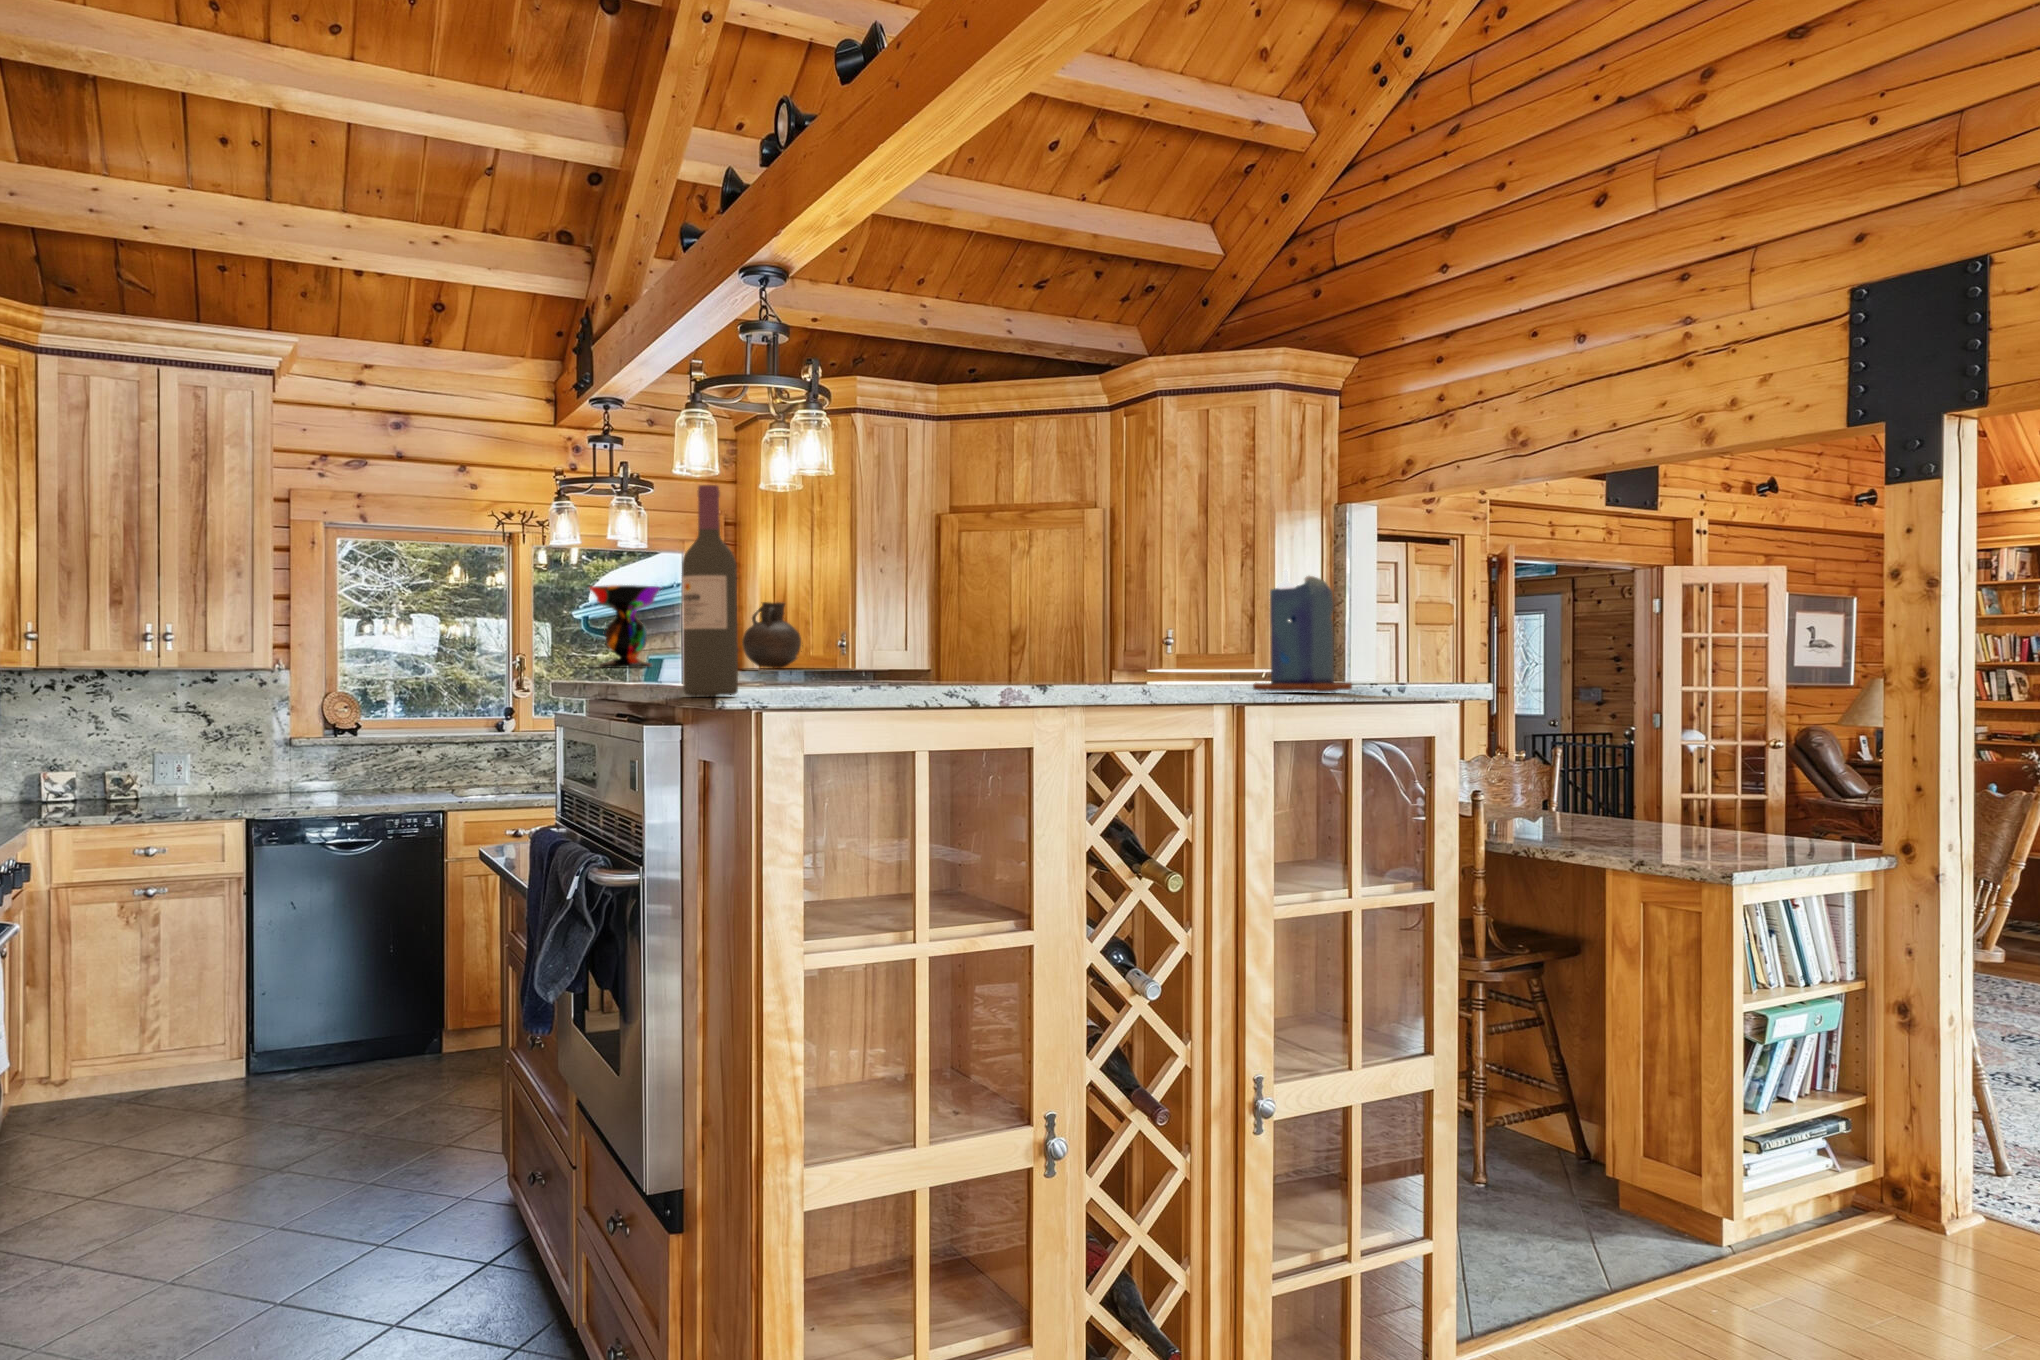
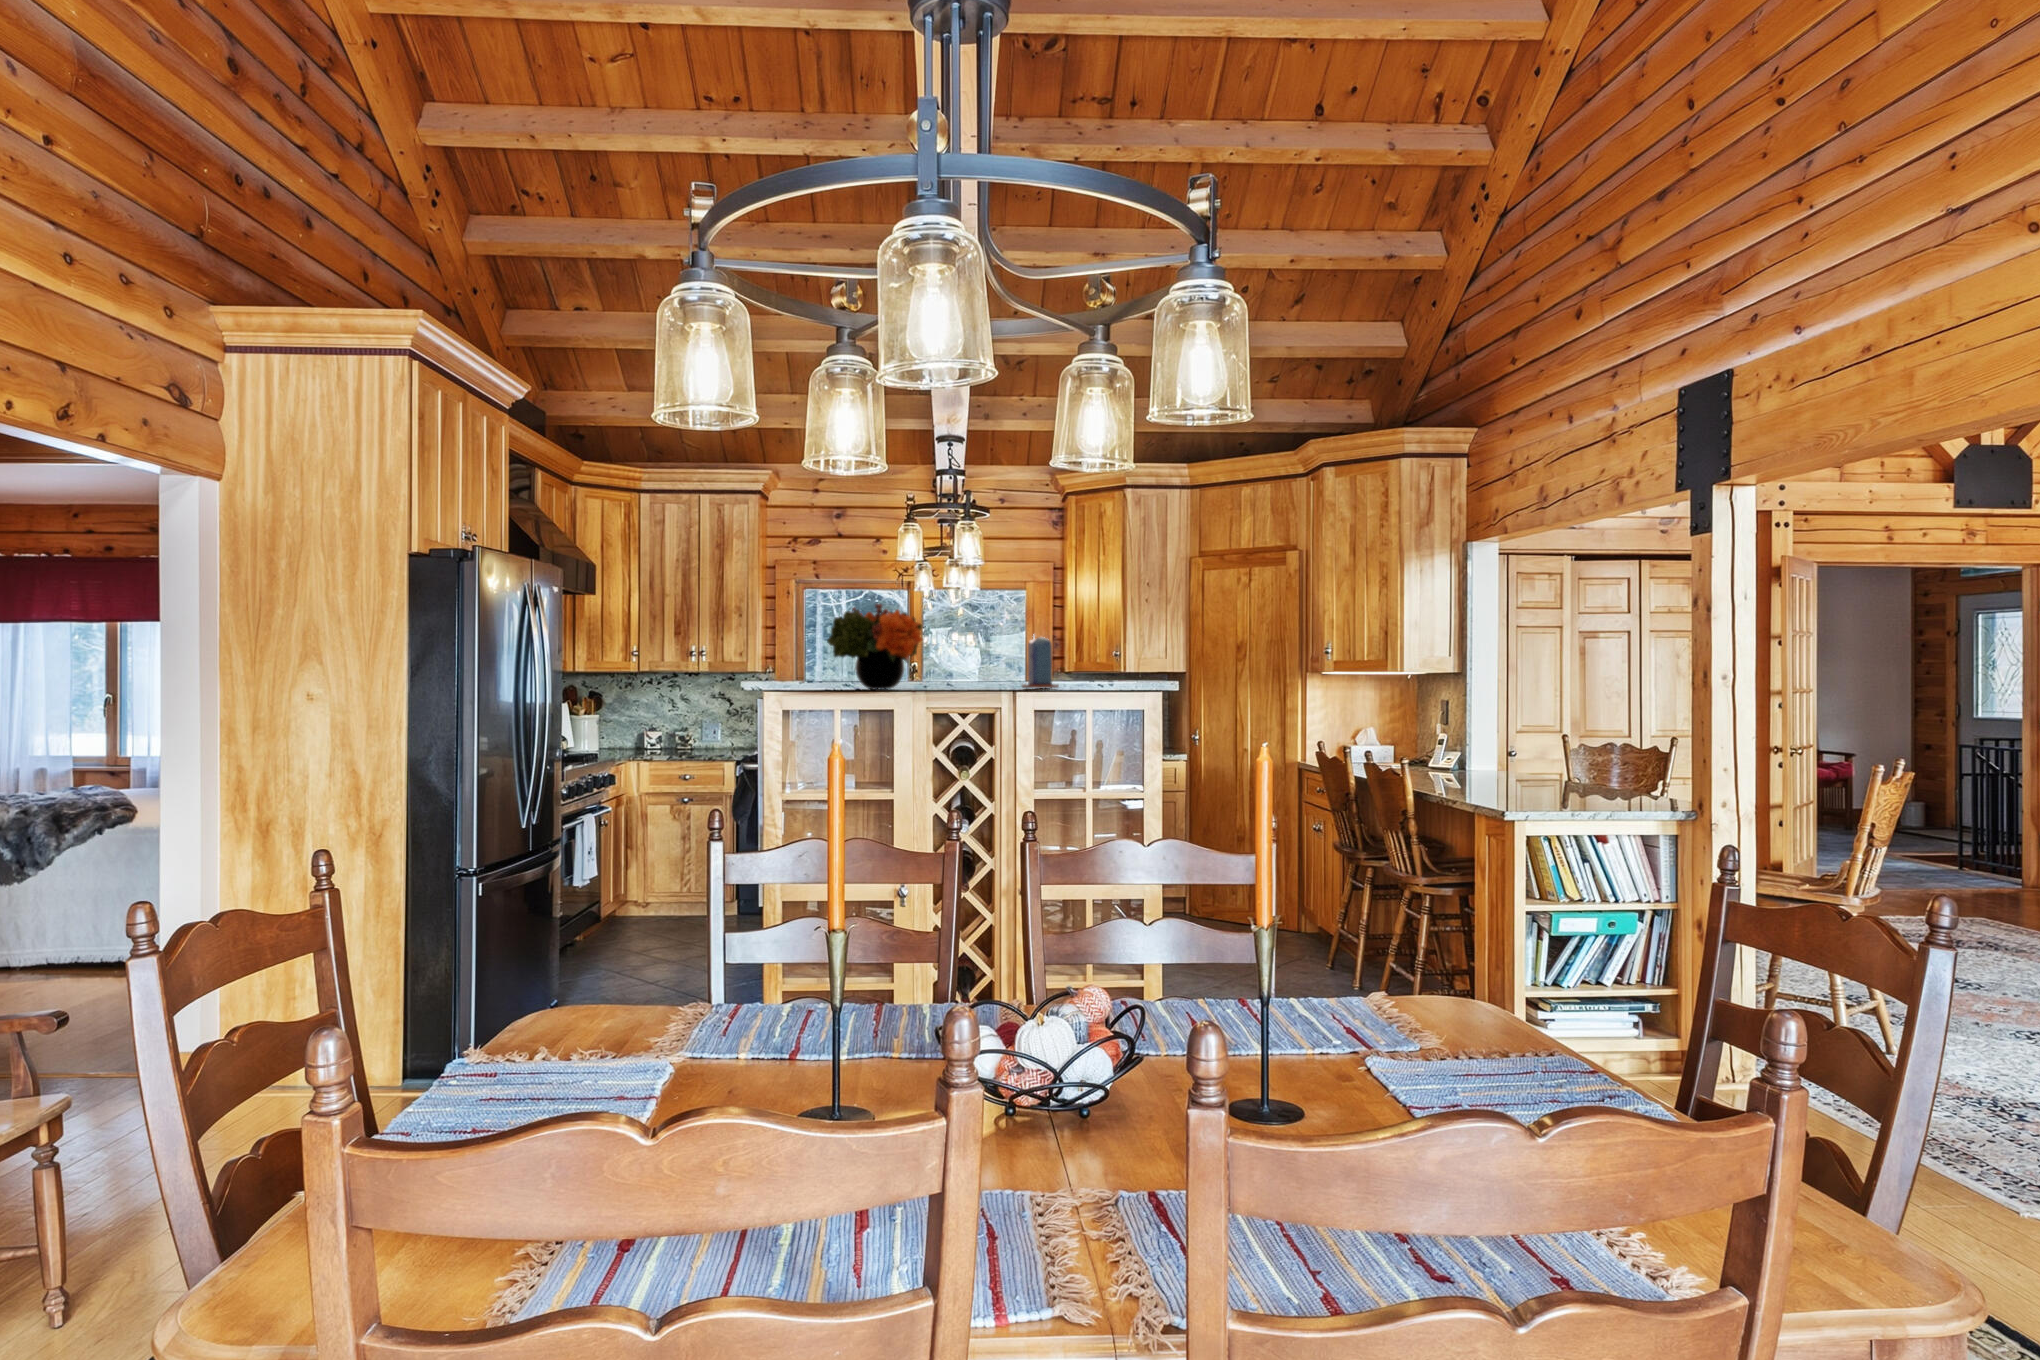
flower arrangement: none [868,478,1111,696] -> present [827,604,922,689]
wine bottle: present [682,485,738,696] -> none [778,608,800,688]
decorative bowl: present [590,585,661,668] -> none [968,613,1021,670]
vase: present [742,602,802,668] -> none [1060,624,1102,671]

